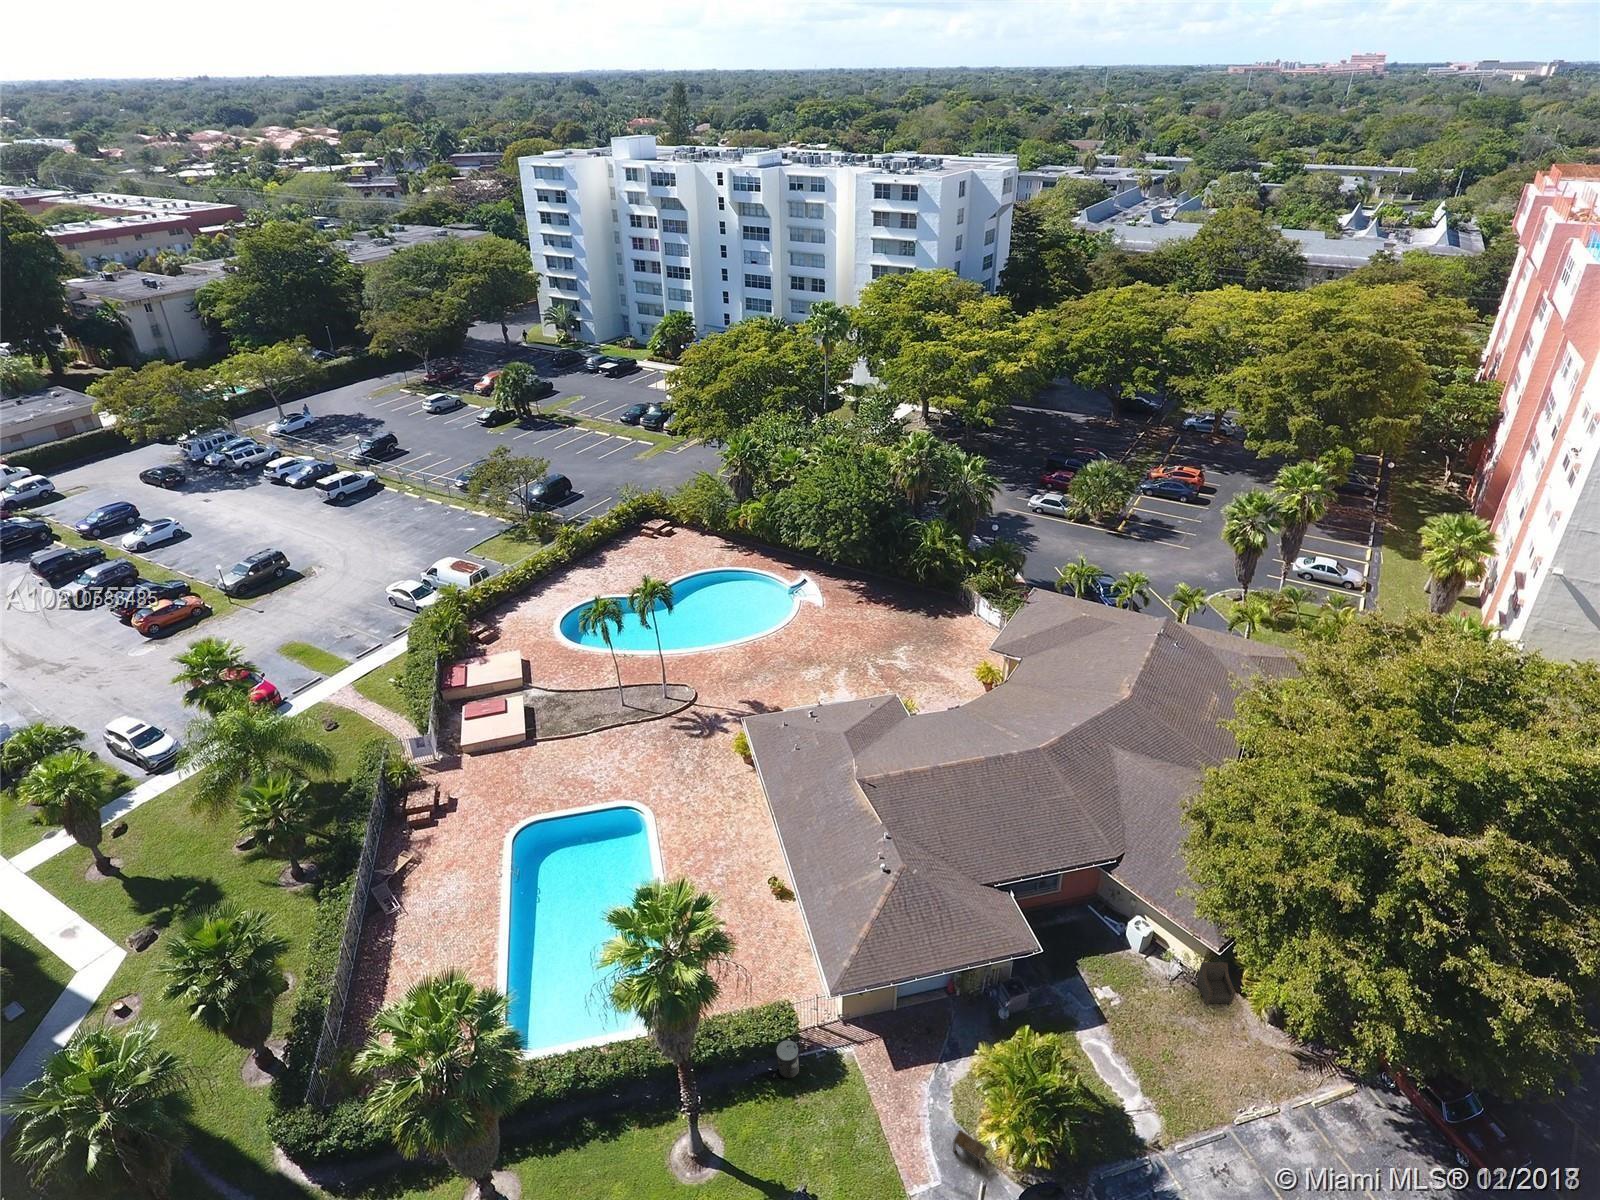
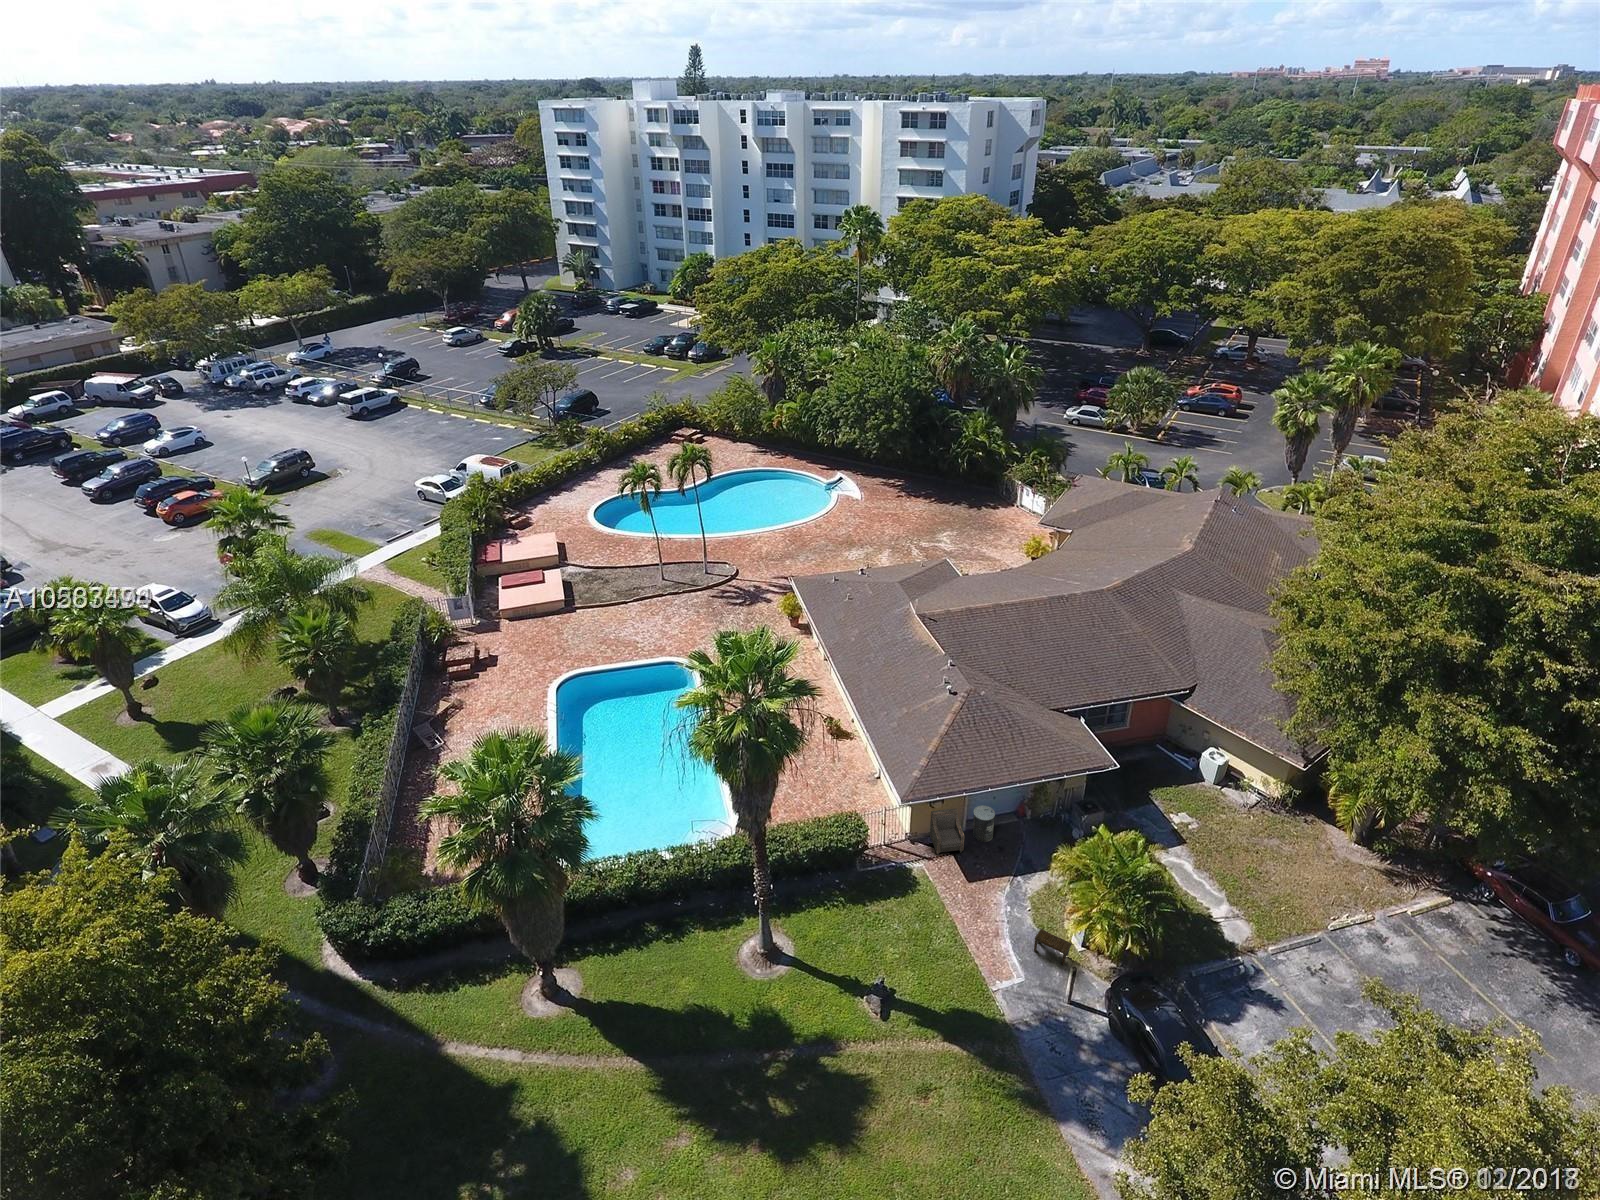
chair: present [1197,962,1236,1005] -> present [930,809,965,855]
trash can: present [776,1040,799,1078] -> present [973,805,995,842]

